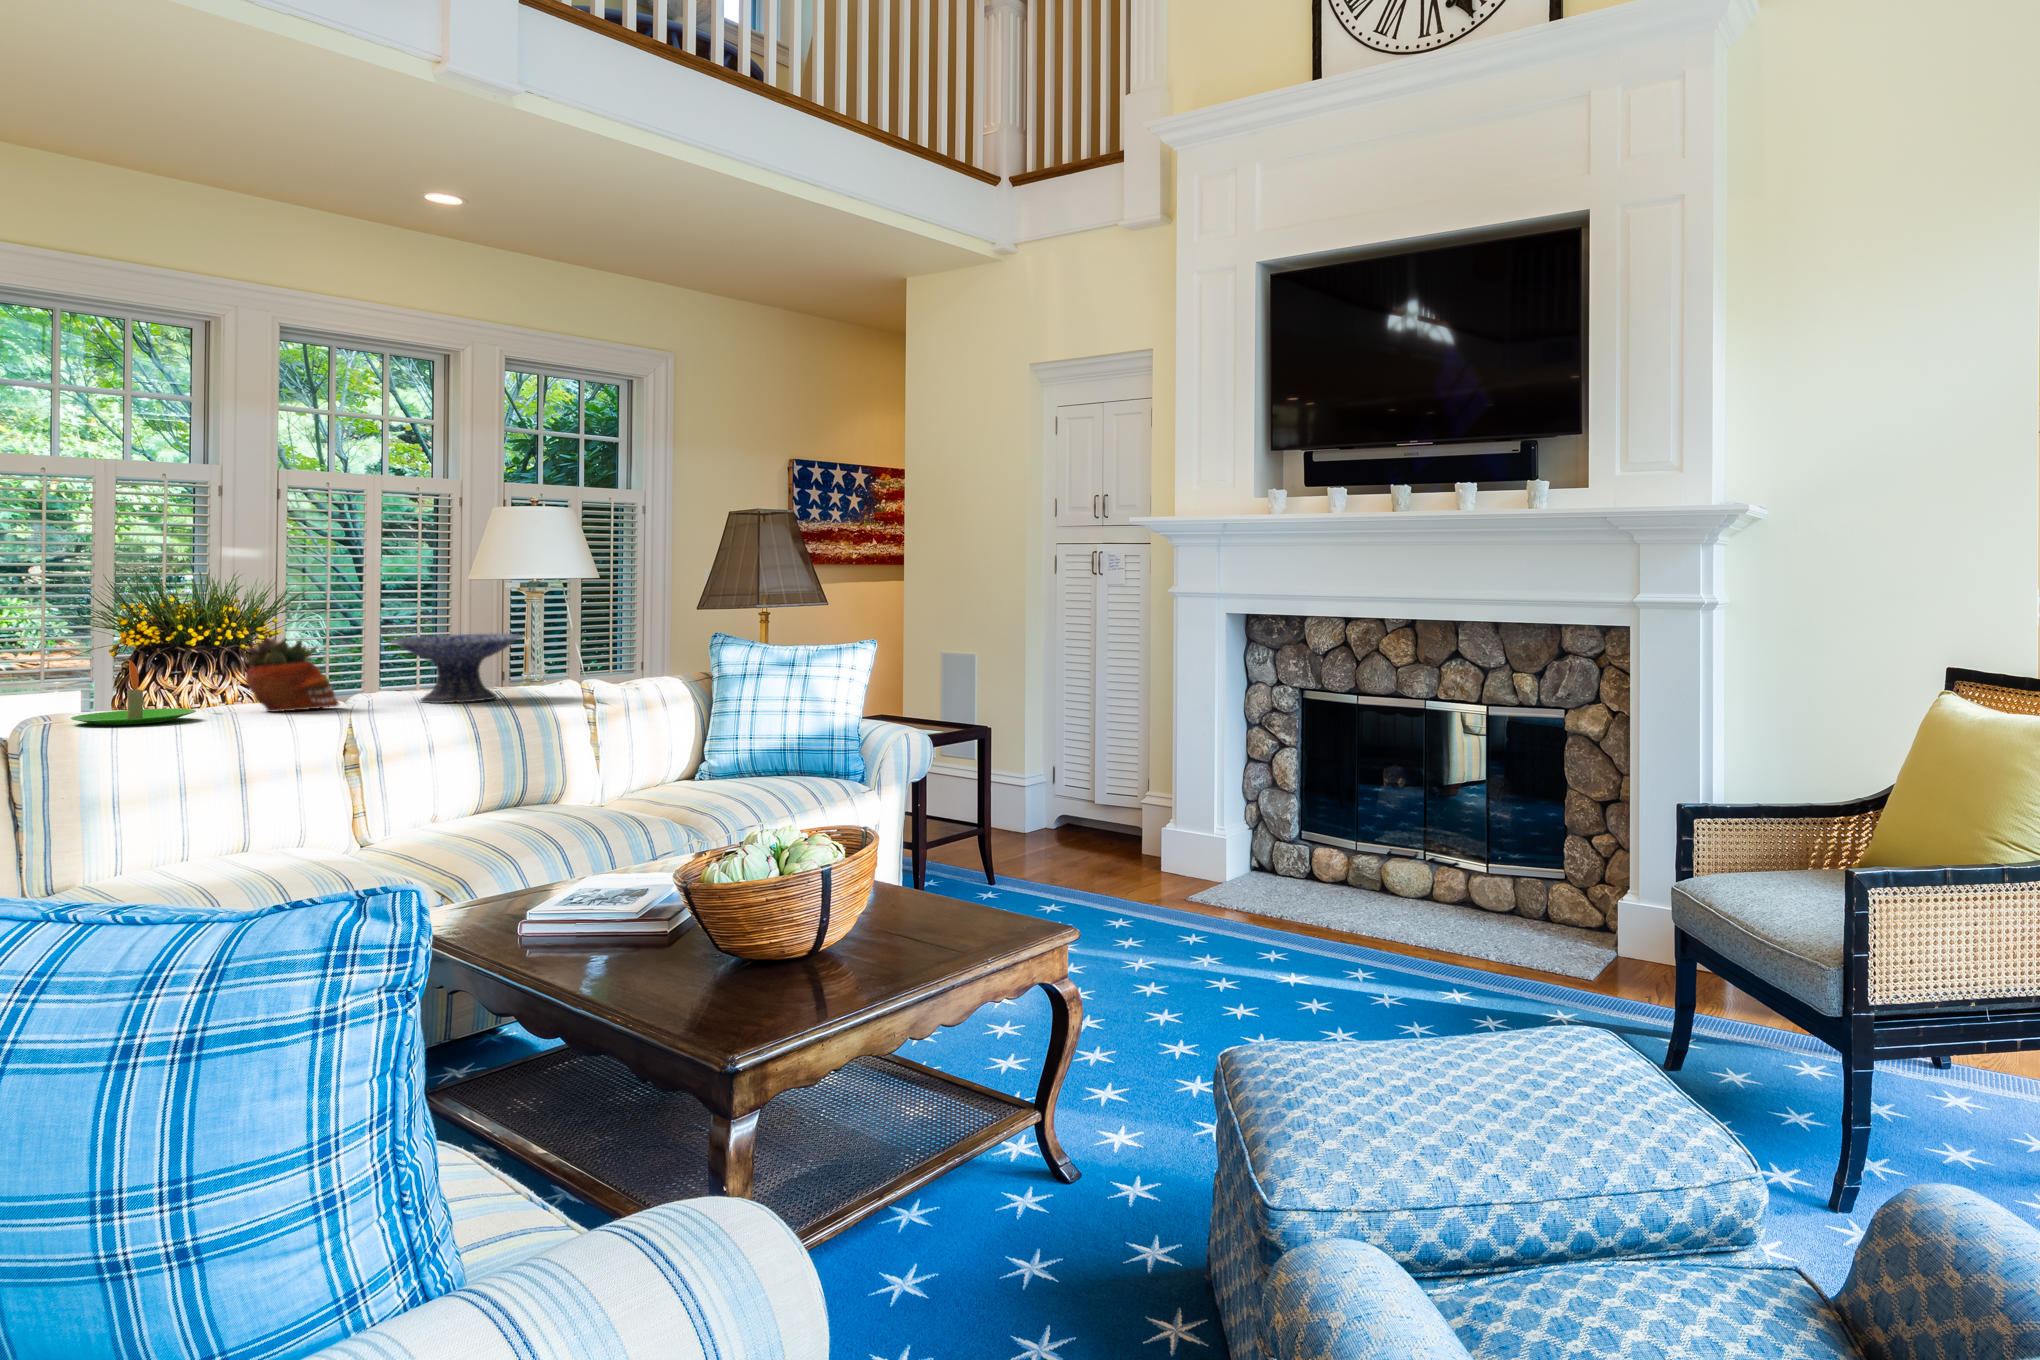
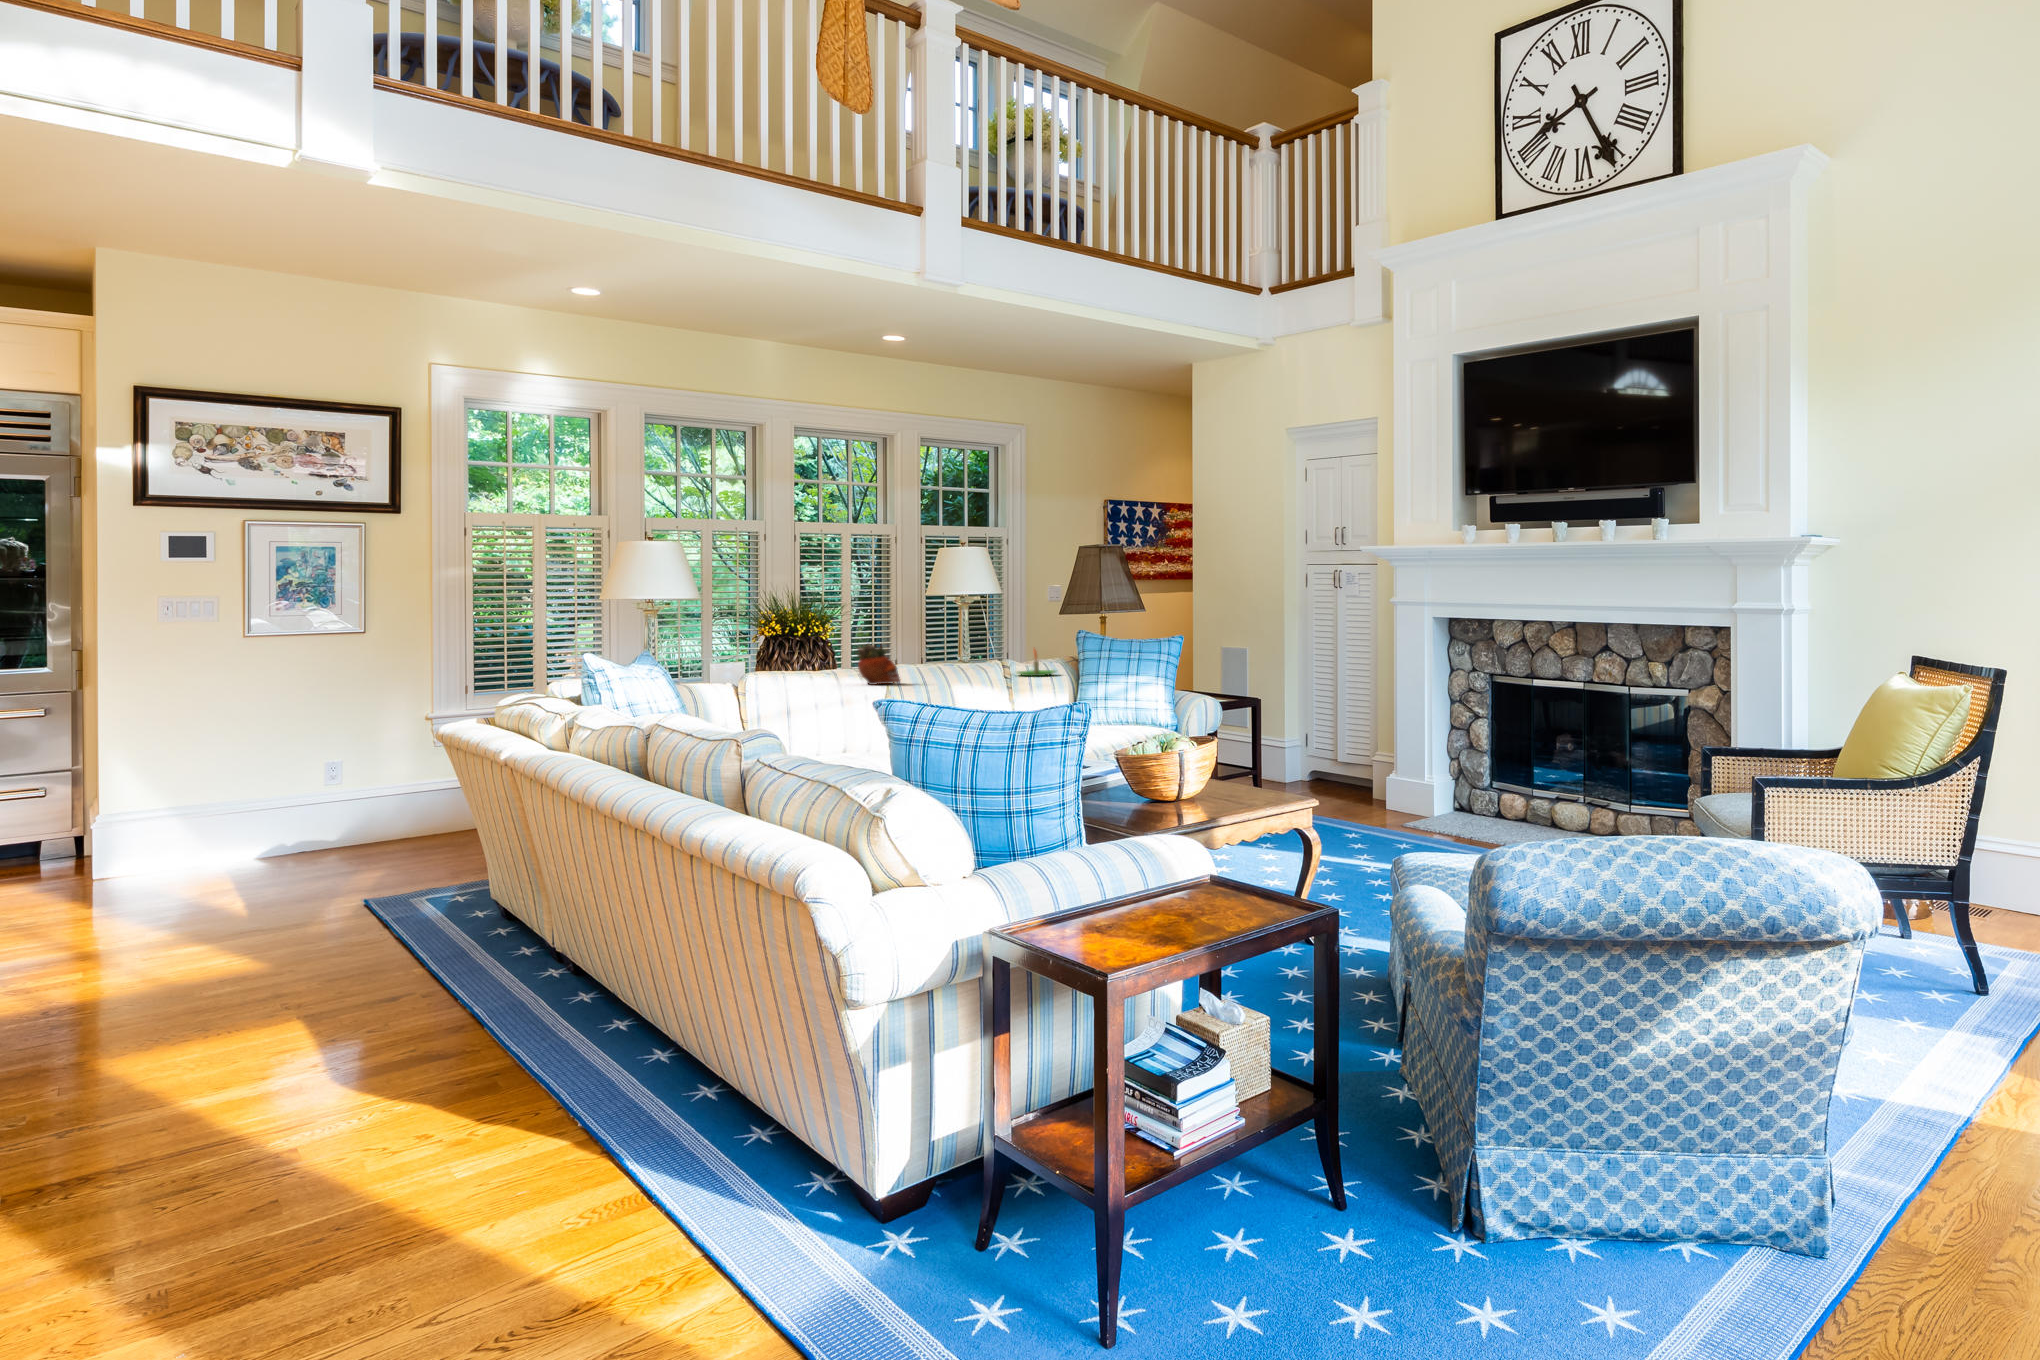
decorative bowl: present [390,634,523,703] -> none [918,640,988,681]
candle: present [71,660,196,725] -> present [1017,649,1057,676]

